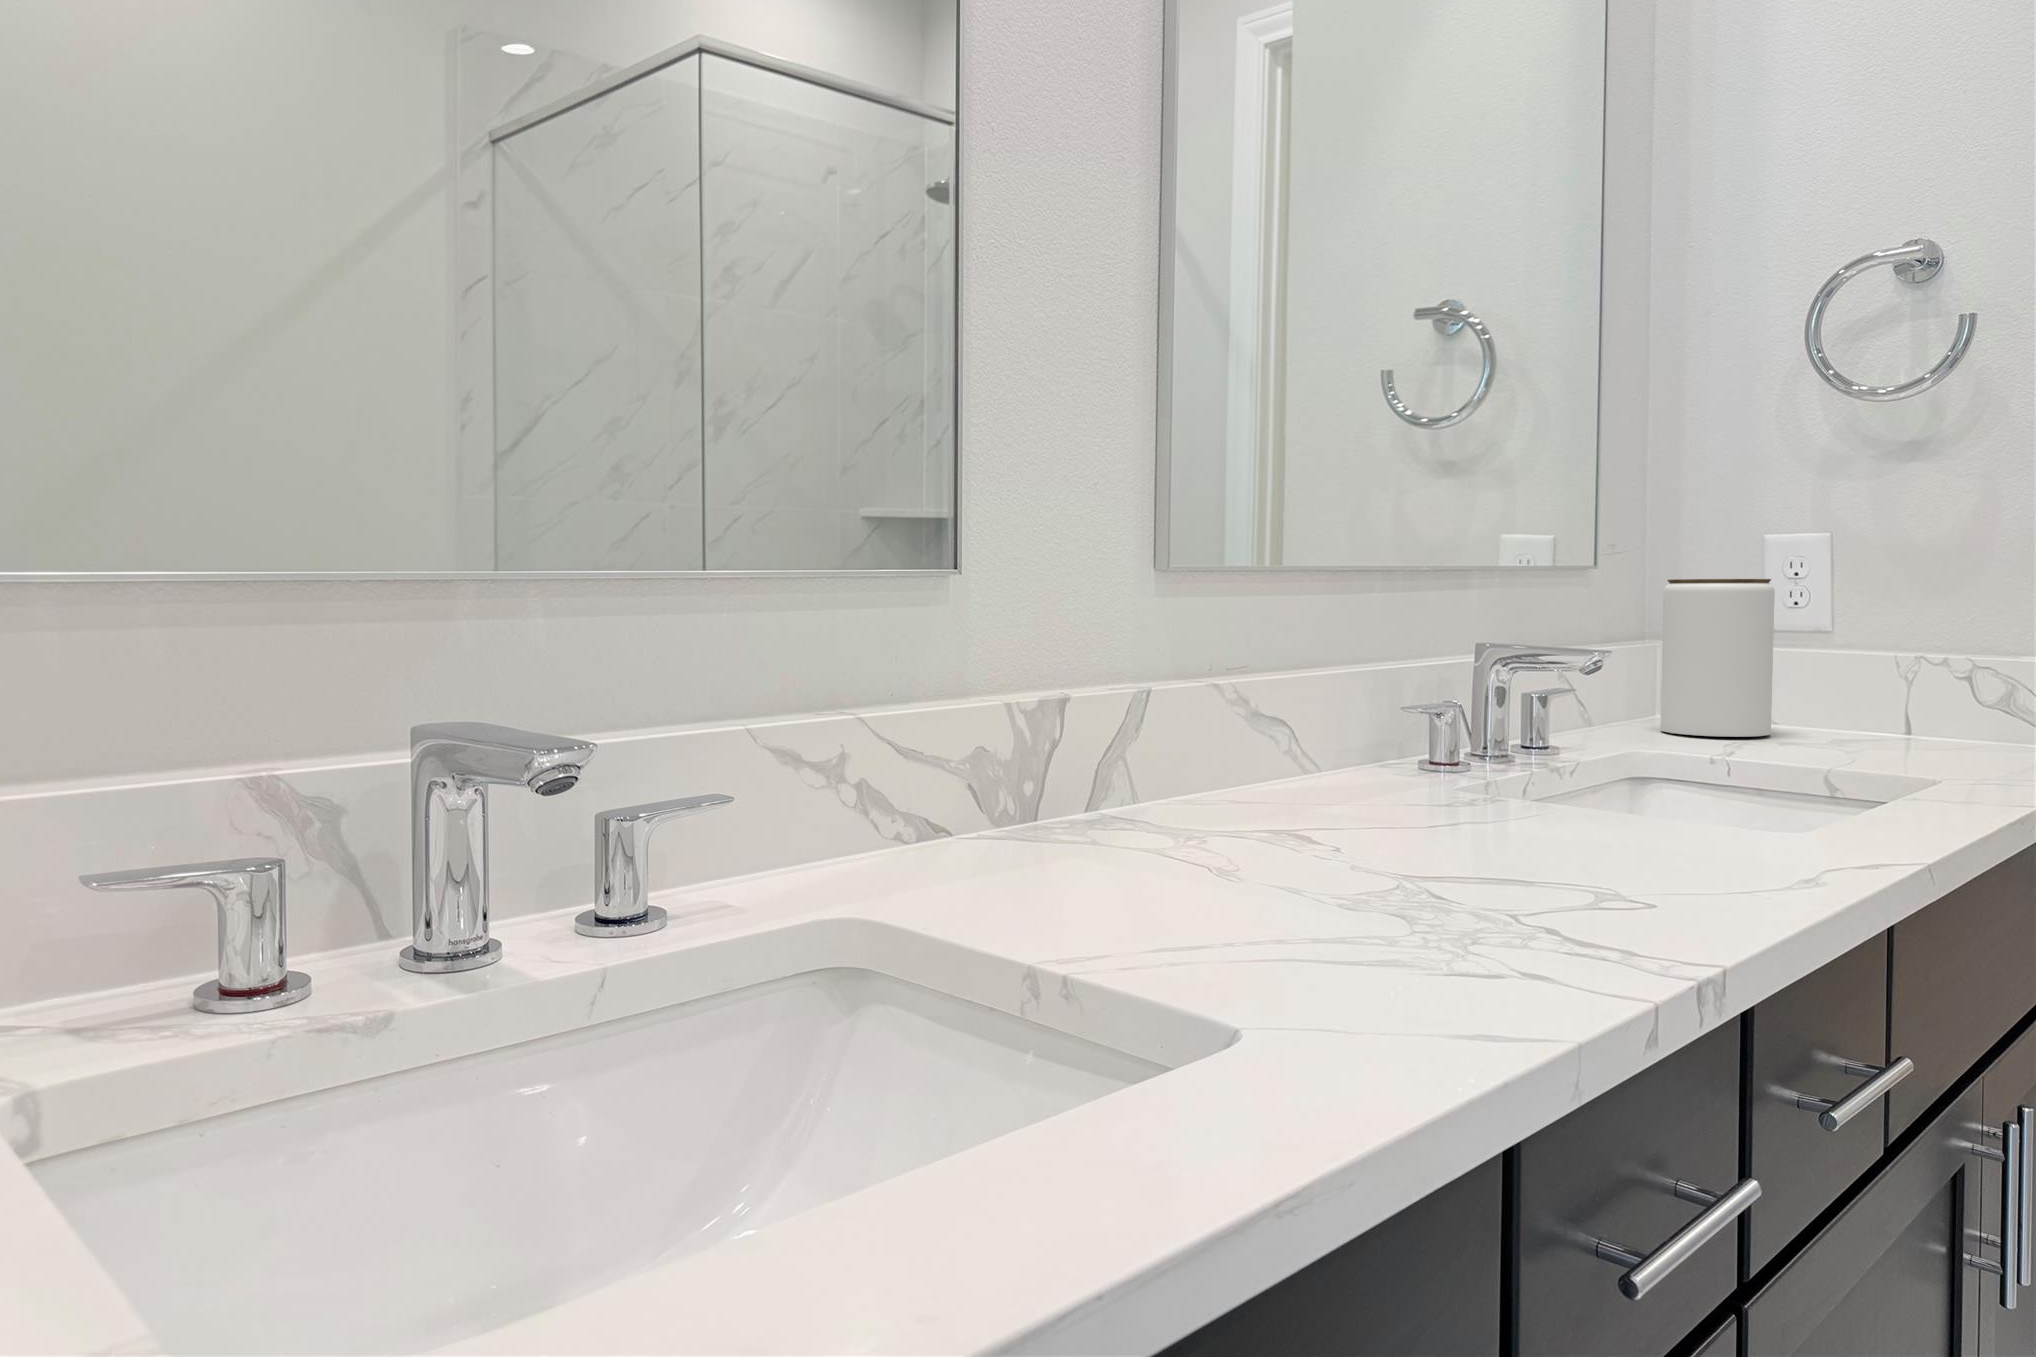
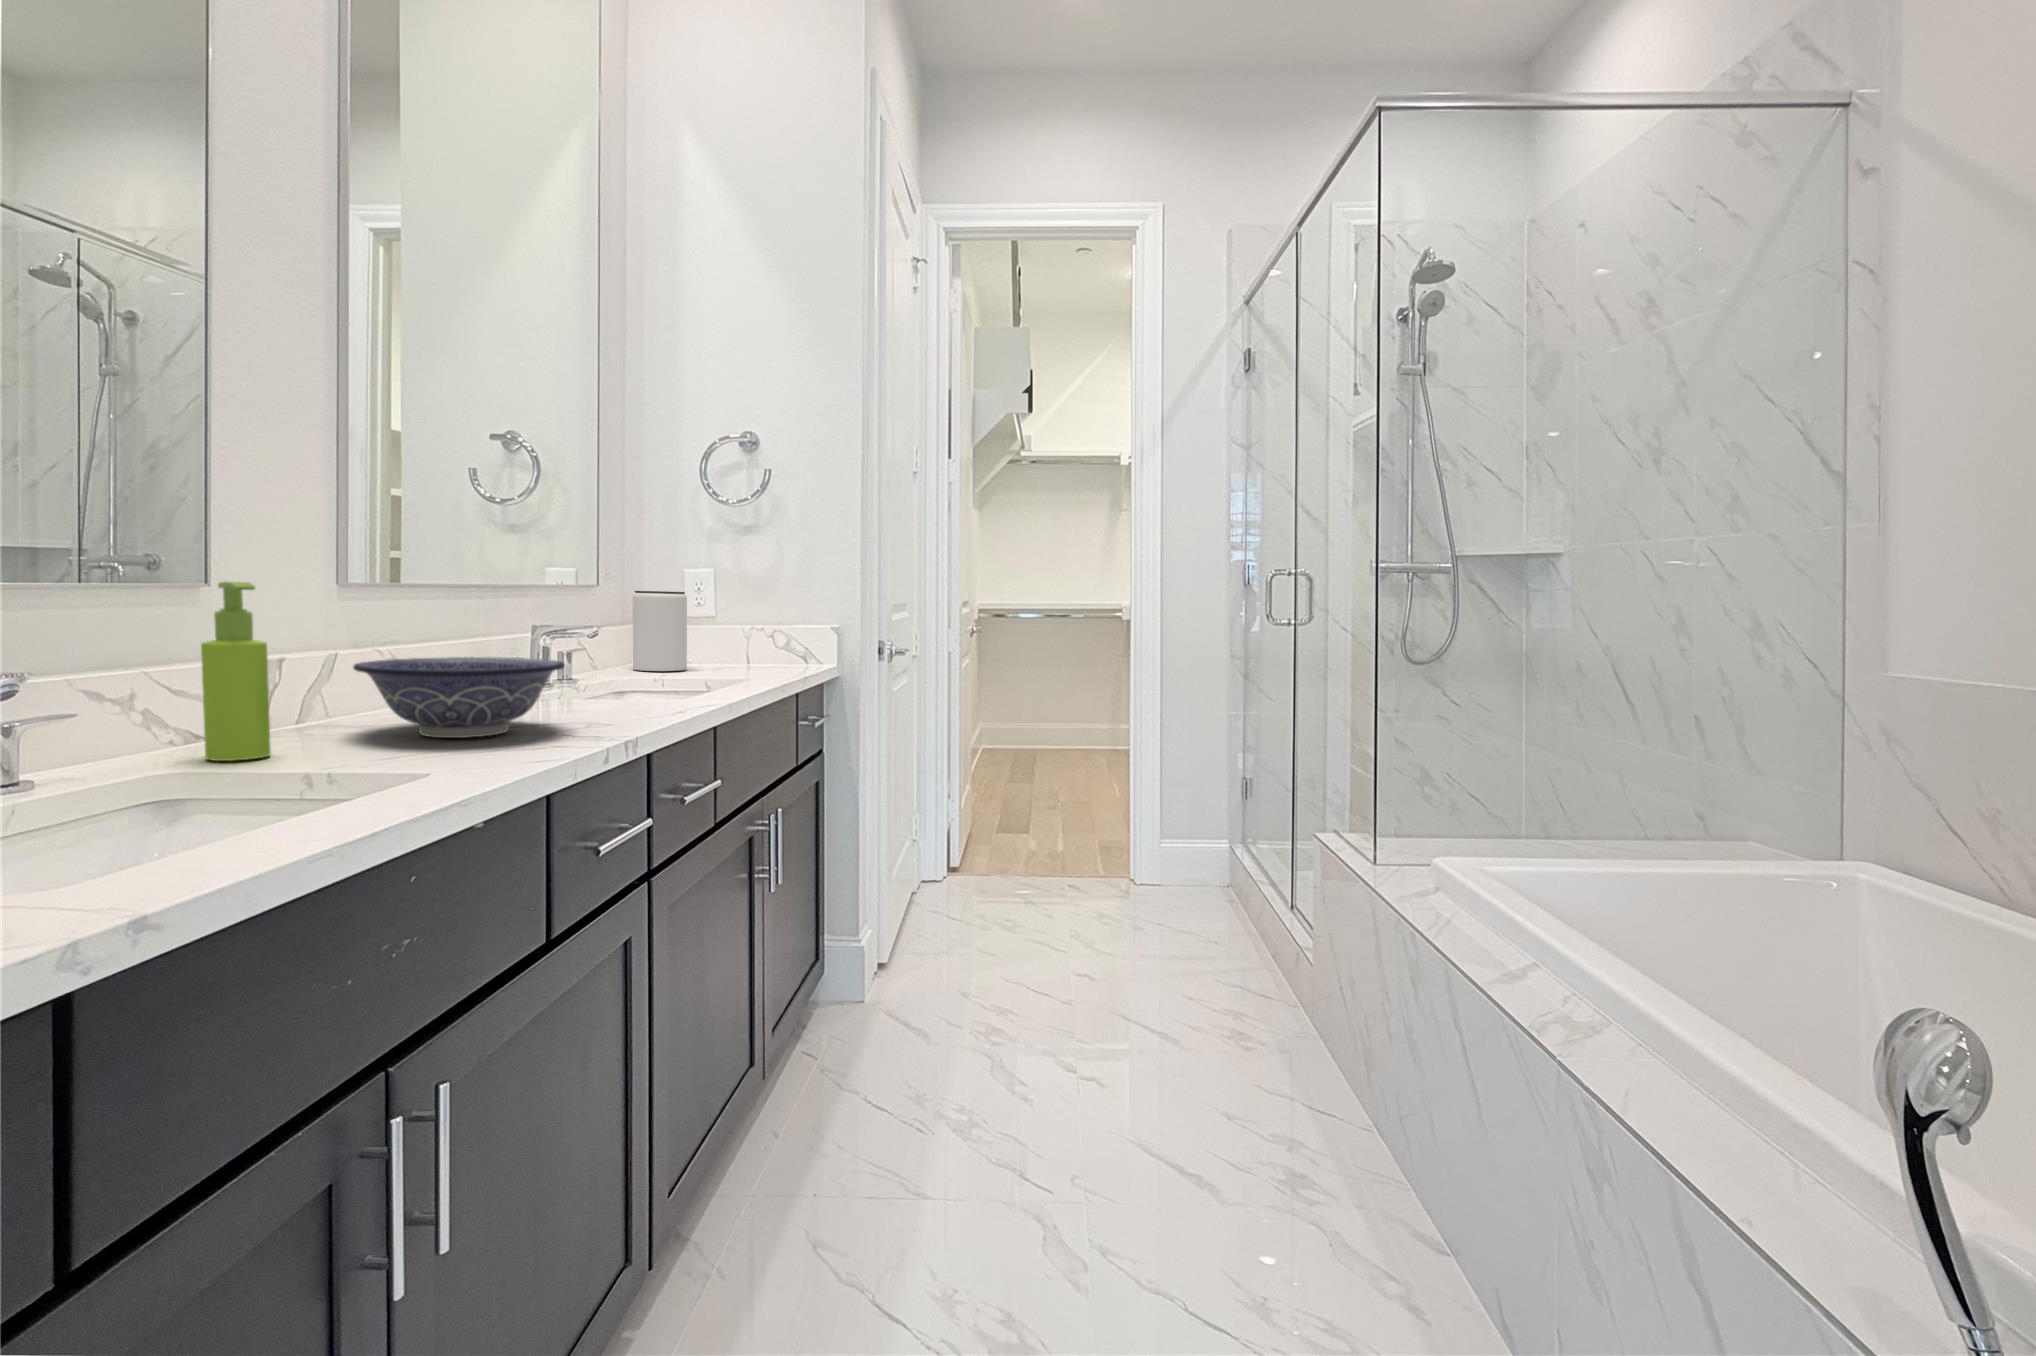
soap dispenser: none [917,569,1009,886] -> present [201,582,271,761]
decorative bowl: none [1150,707,1525,872] -> present [353,657,565,738]

